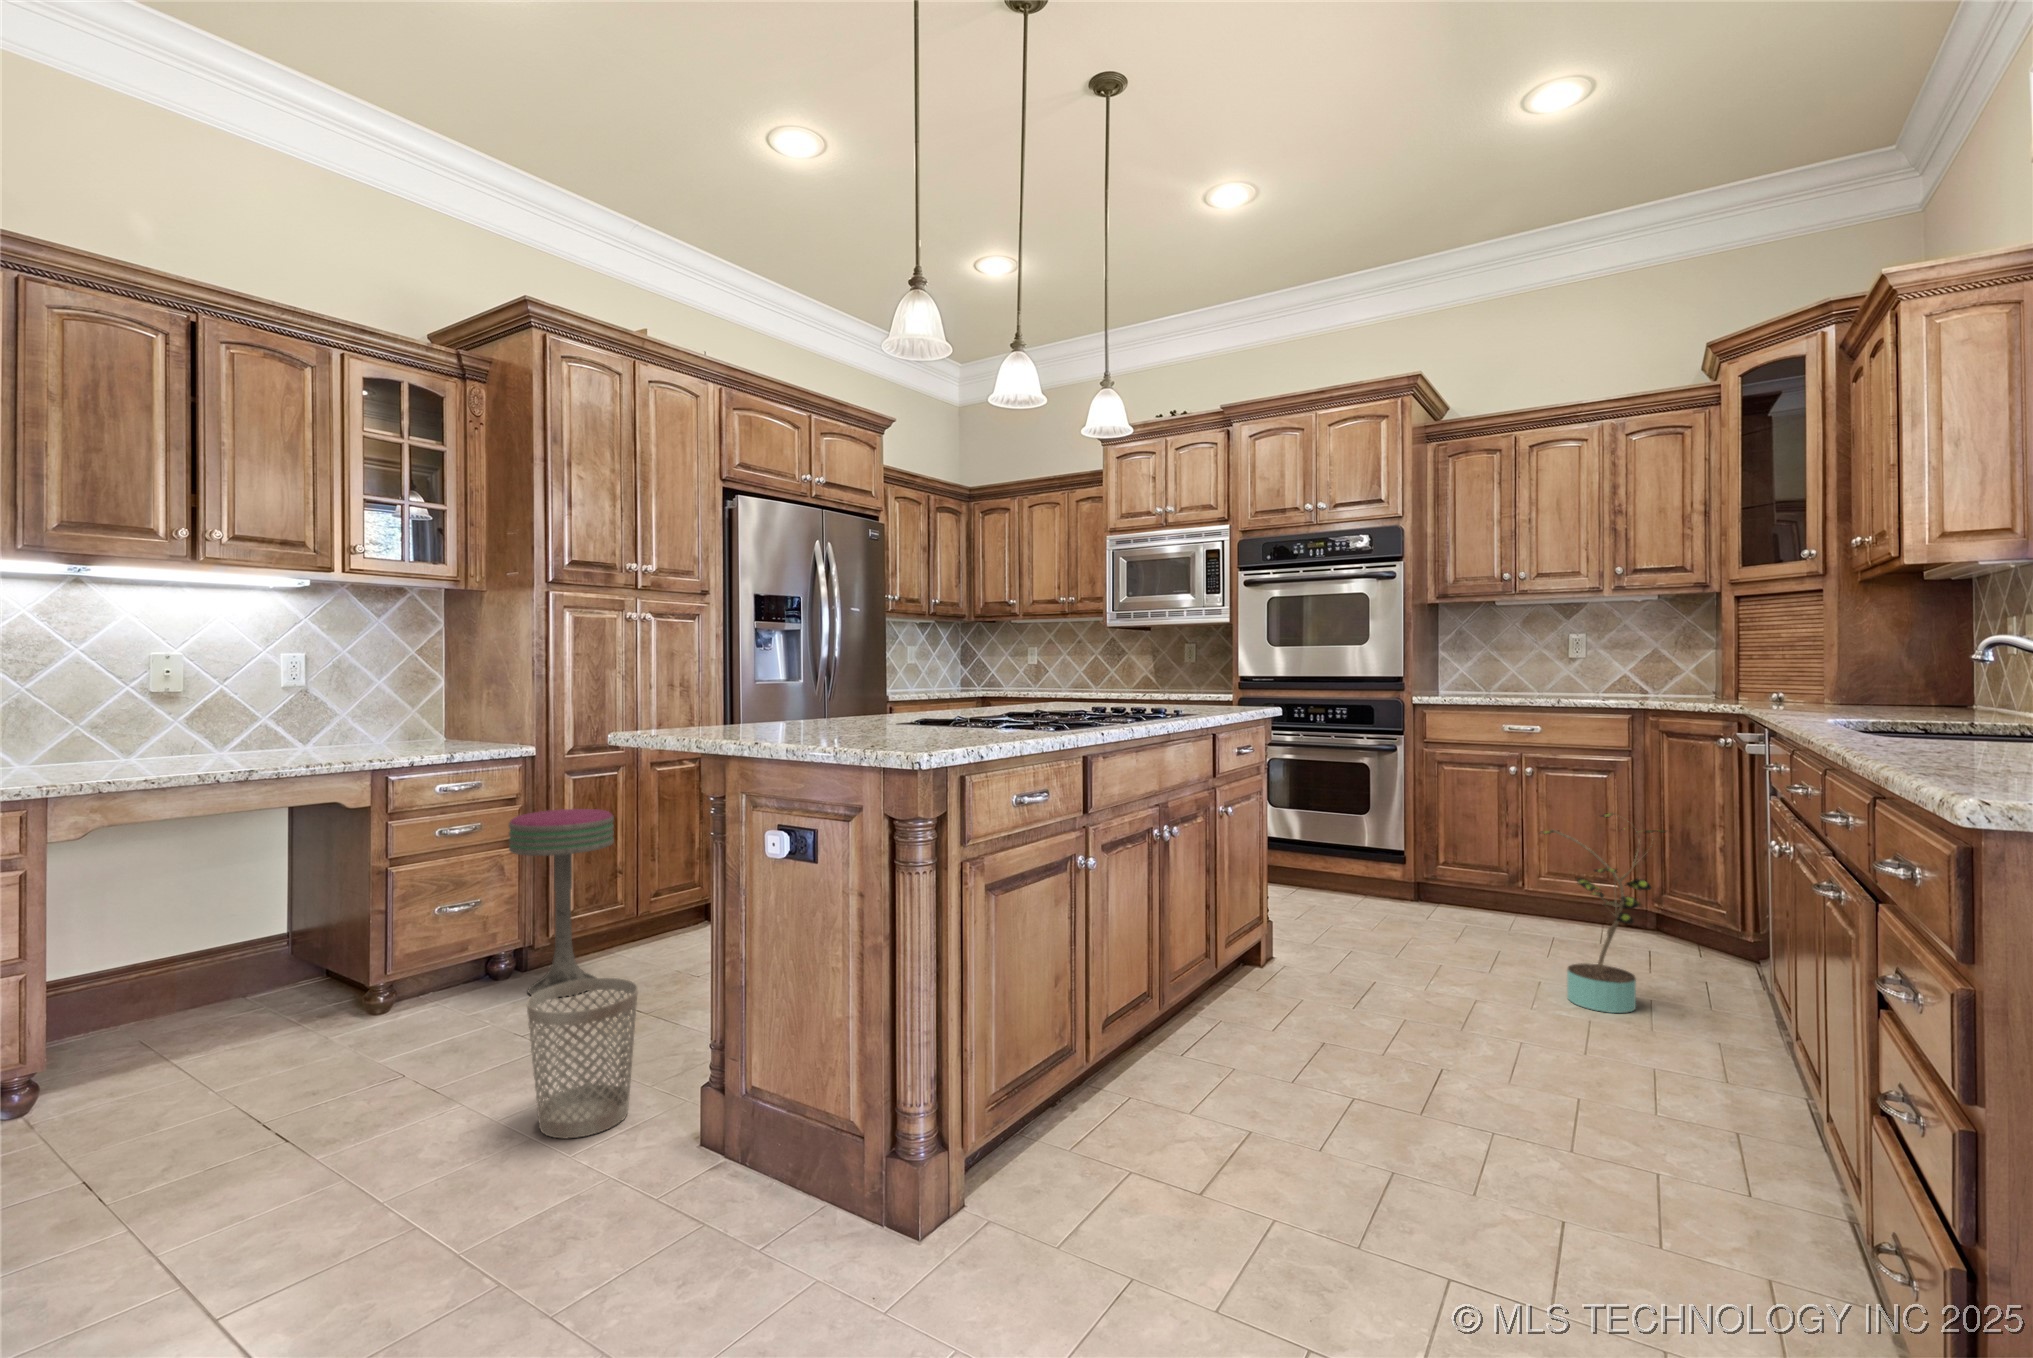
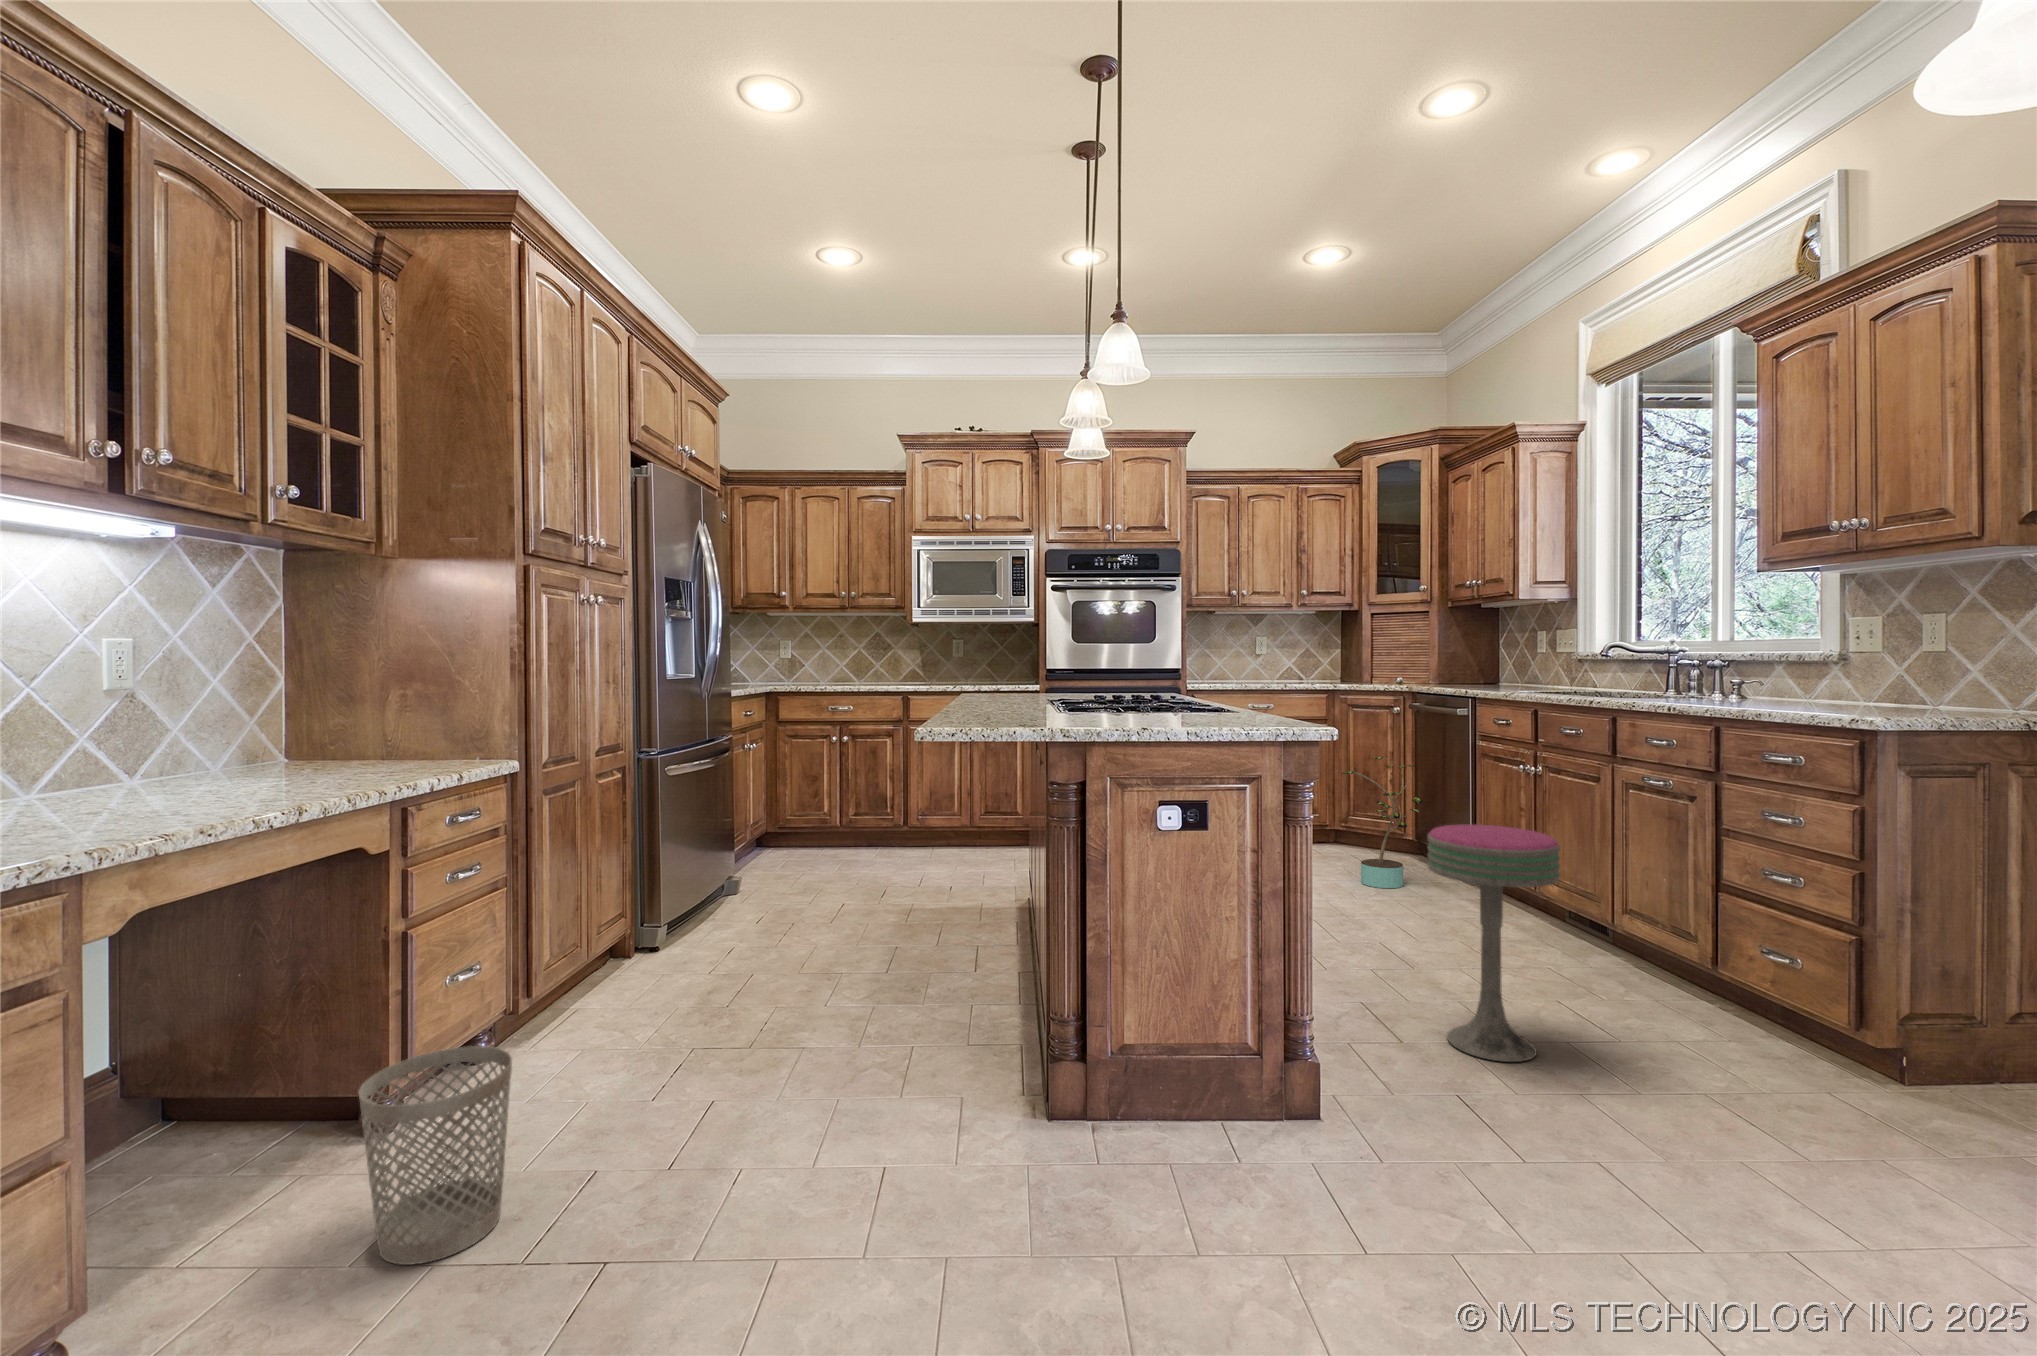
bar stool: present [509,809,614,997] -> present [1428,824,1560,1062]
wastebasket: present [527,978,638,1139] -> present [359,1046,512,1265]

